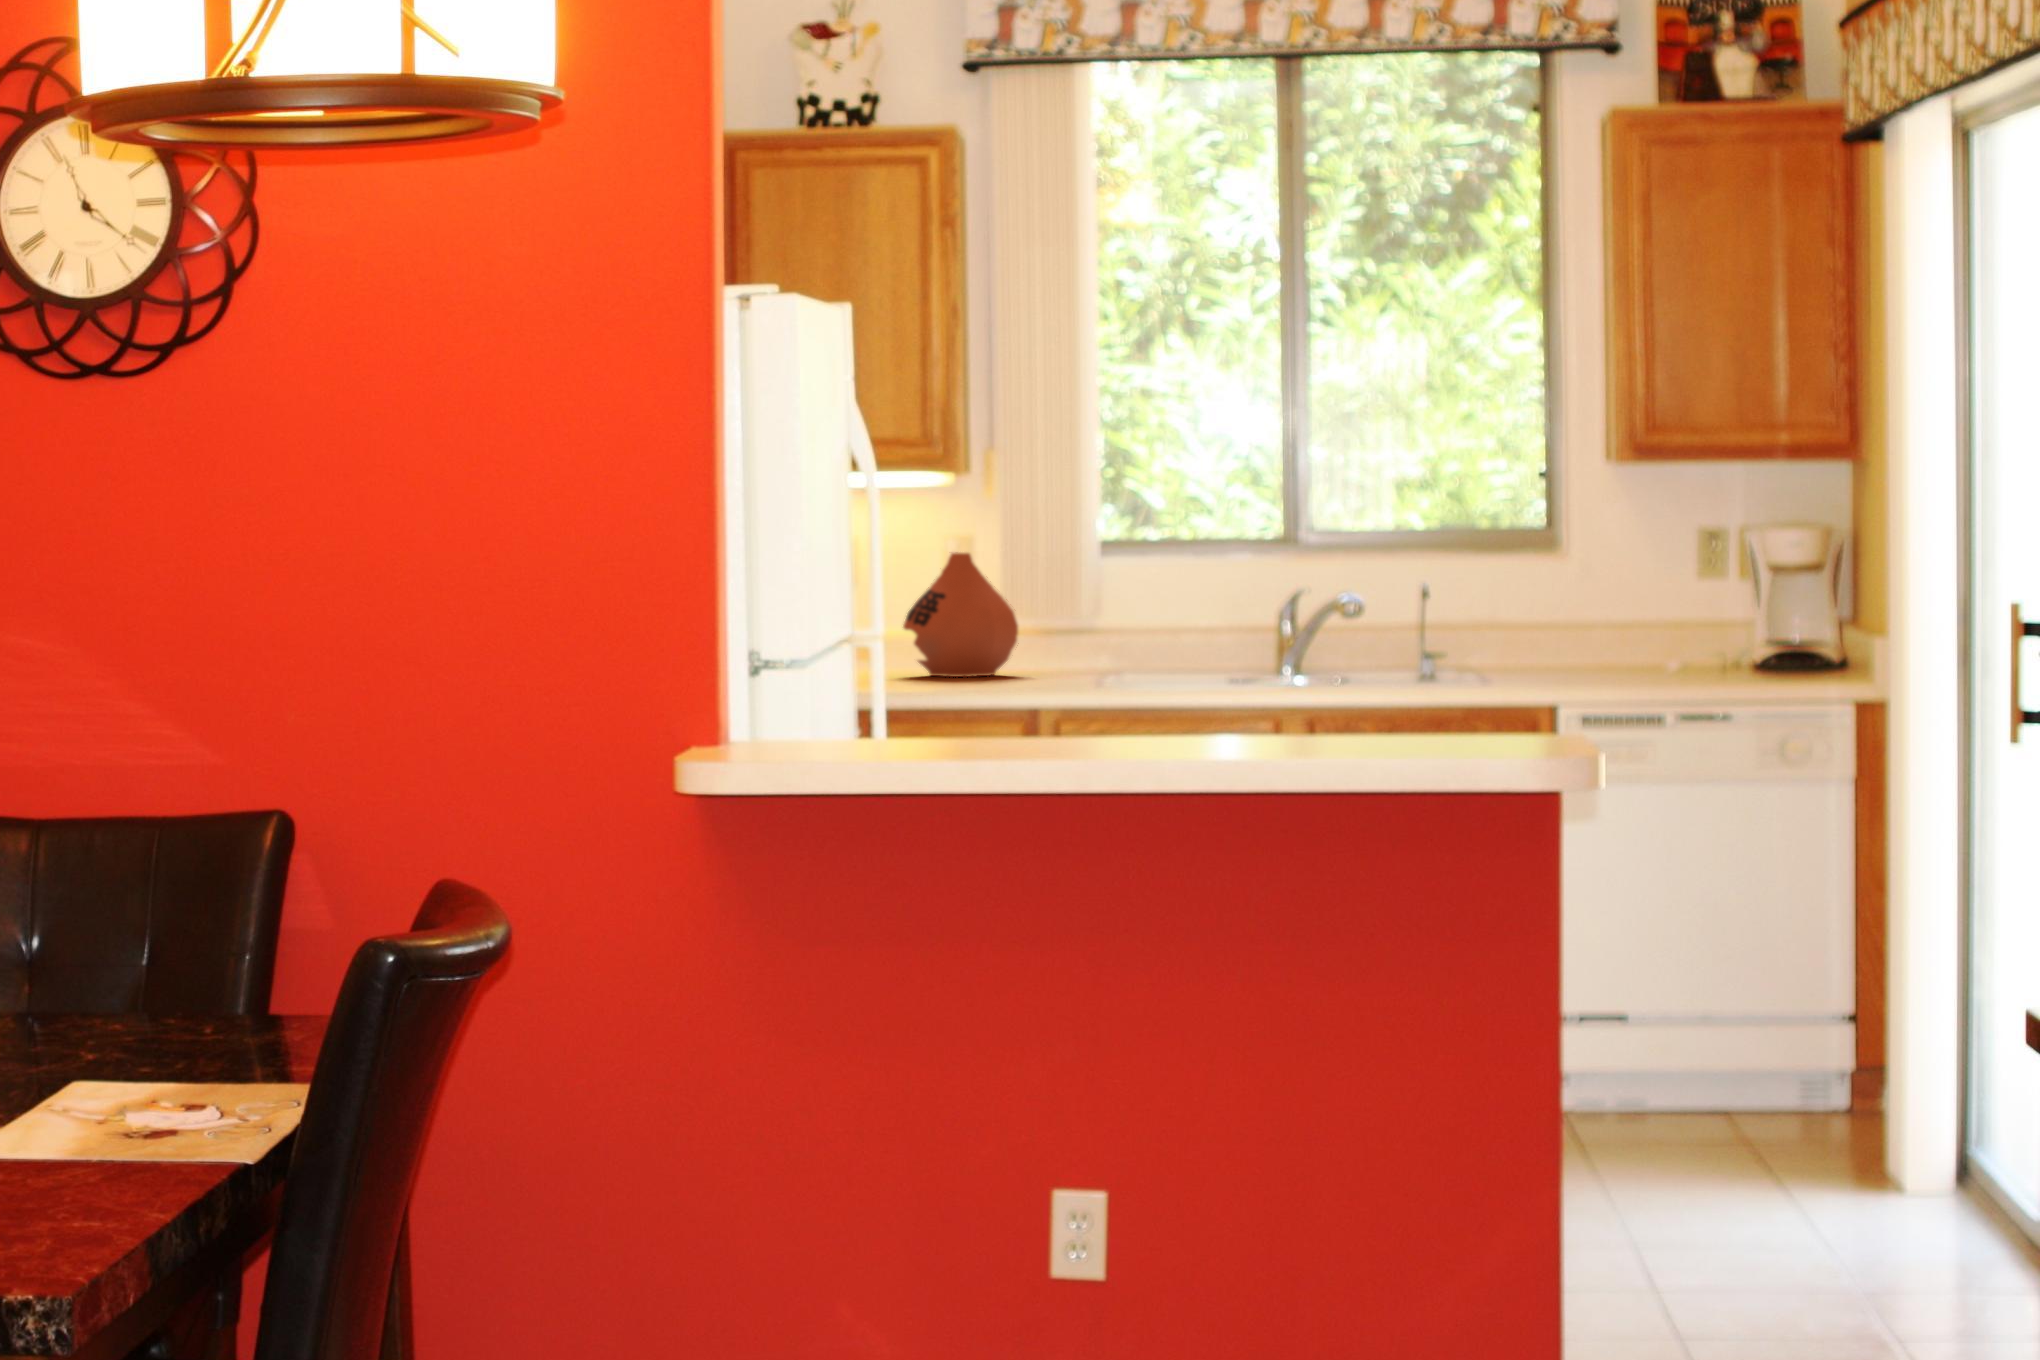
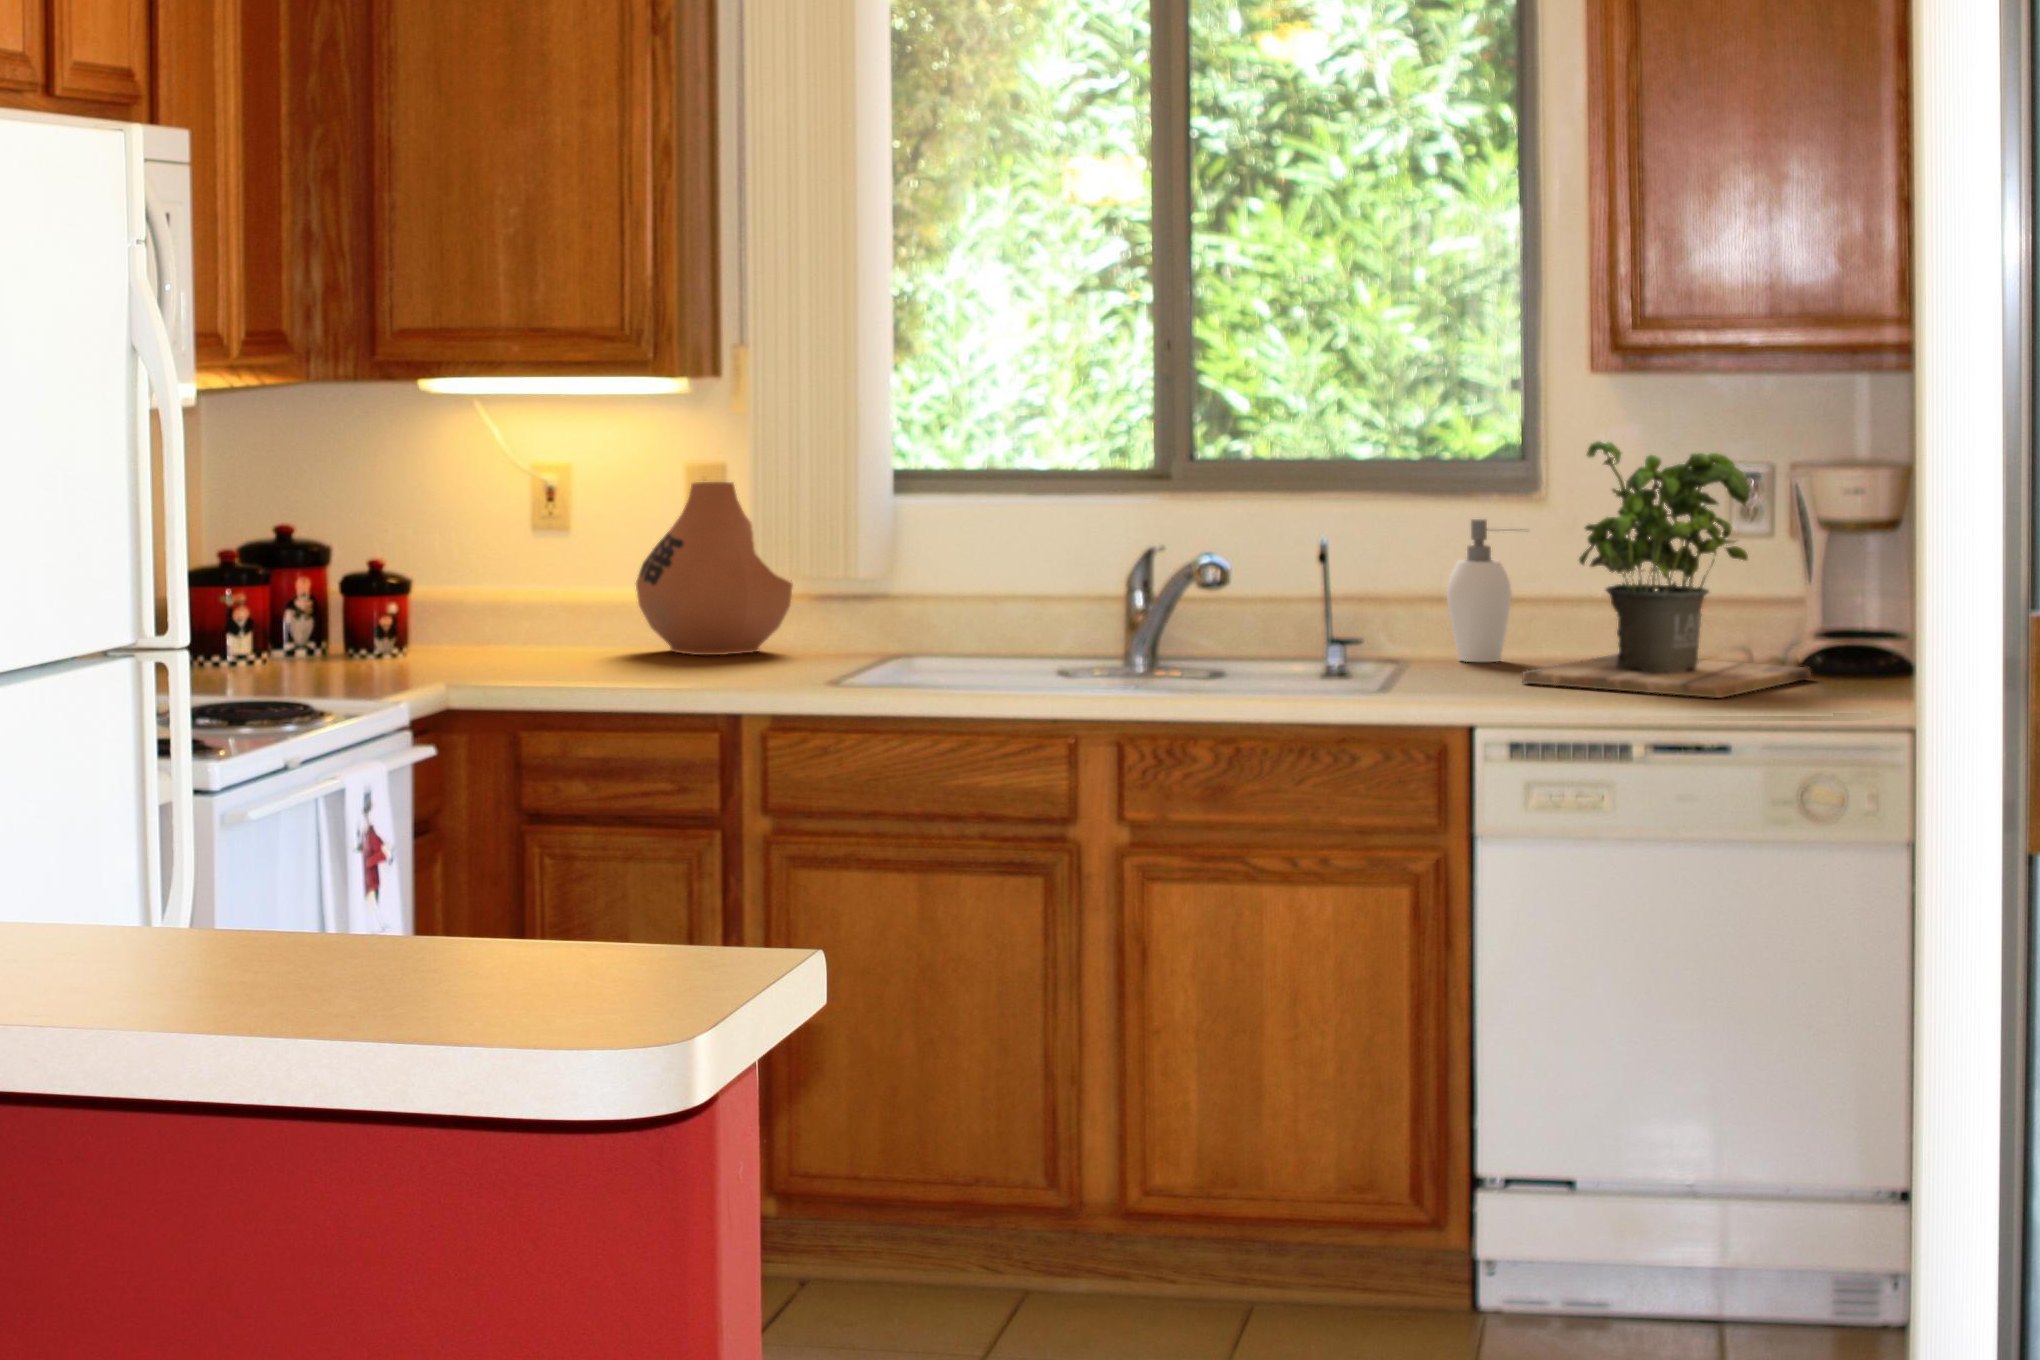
potted plant: none [1574,510,1768,681] -> present [1522,441,1811,698]
soap dispenser: none [1499,571,1560,671] -> present [1447,519,1521,662]

